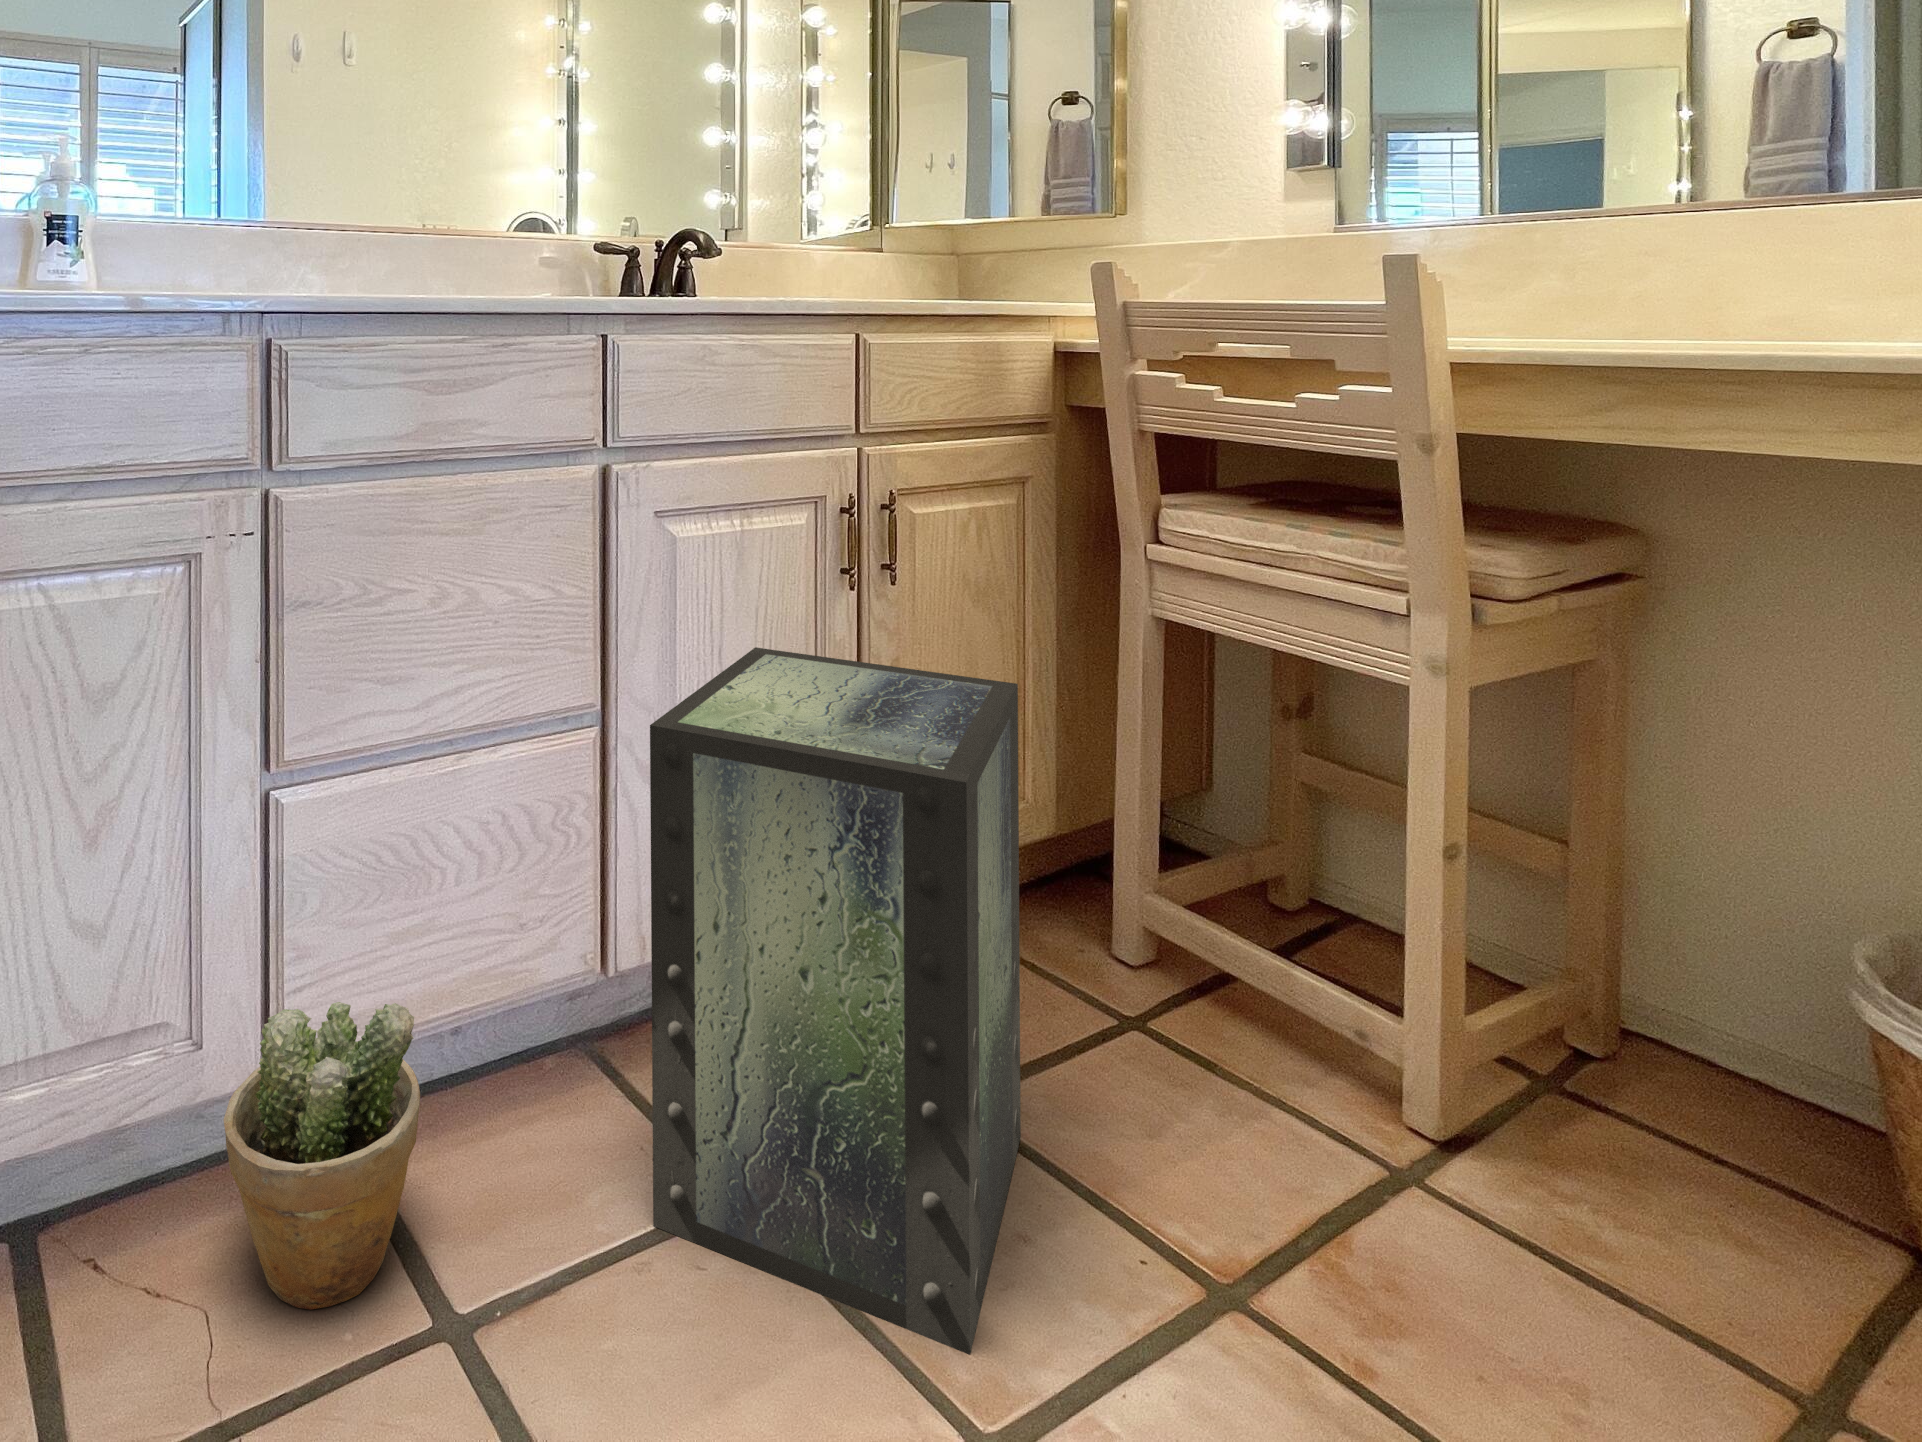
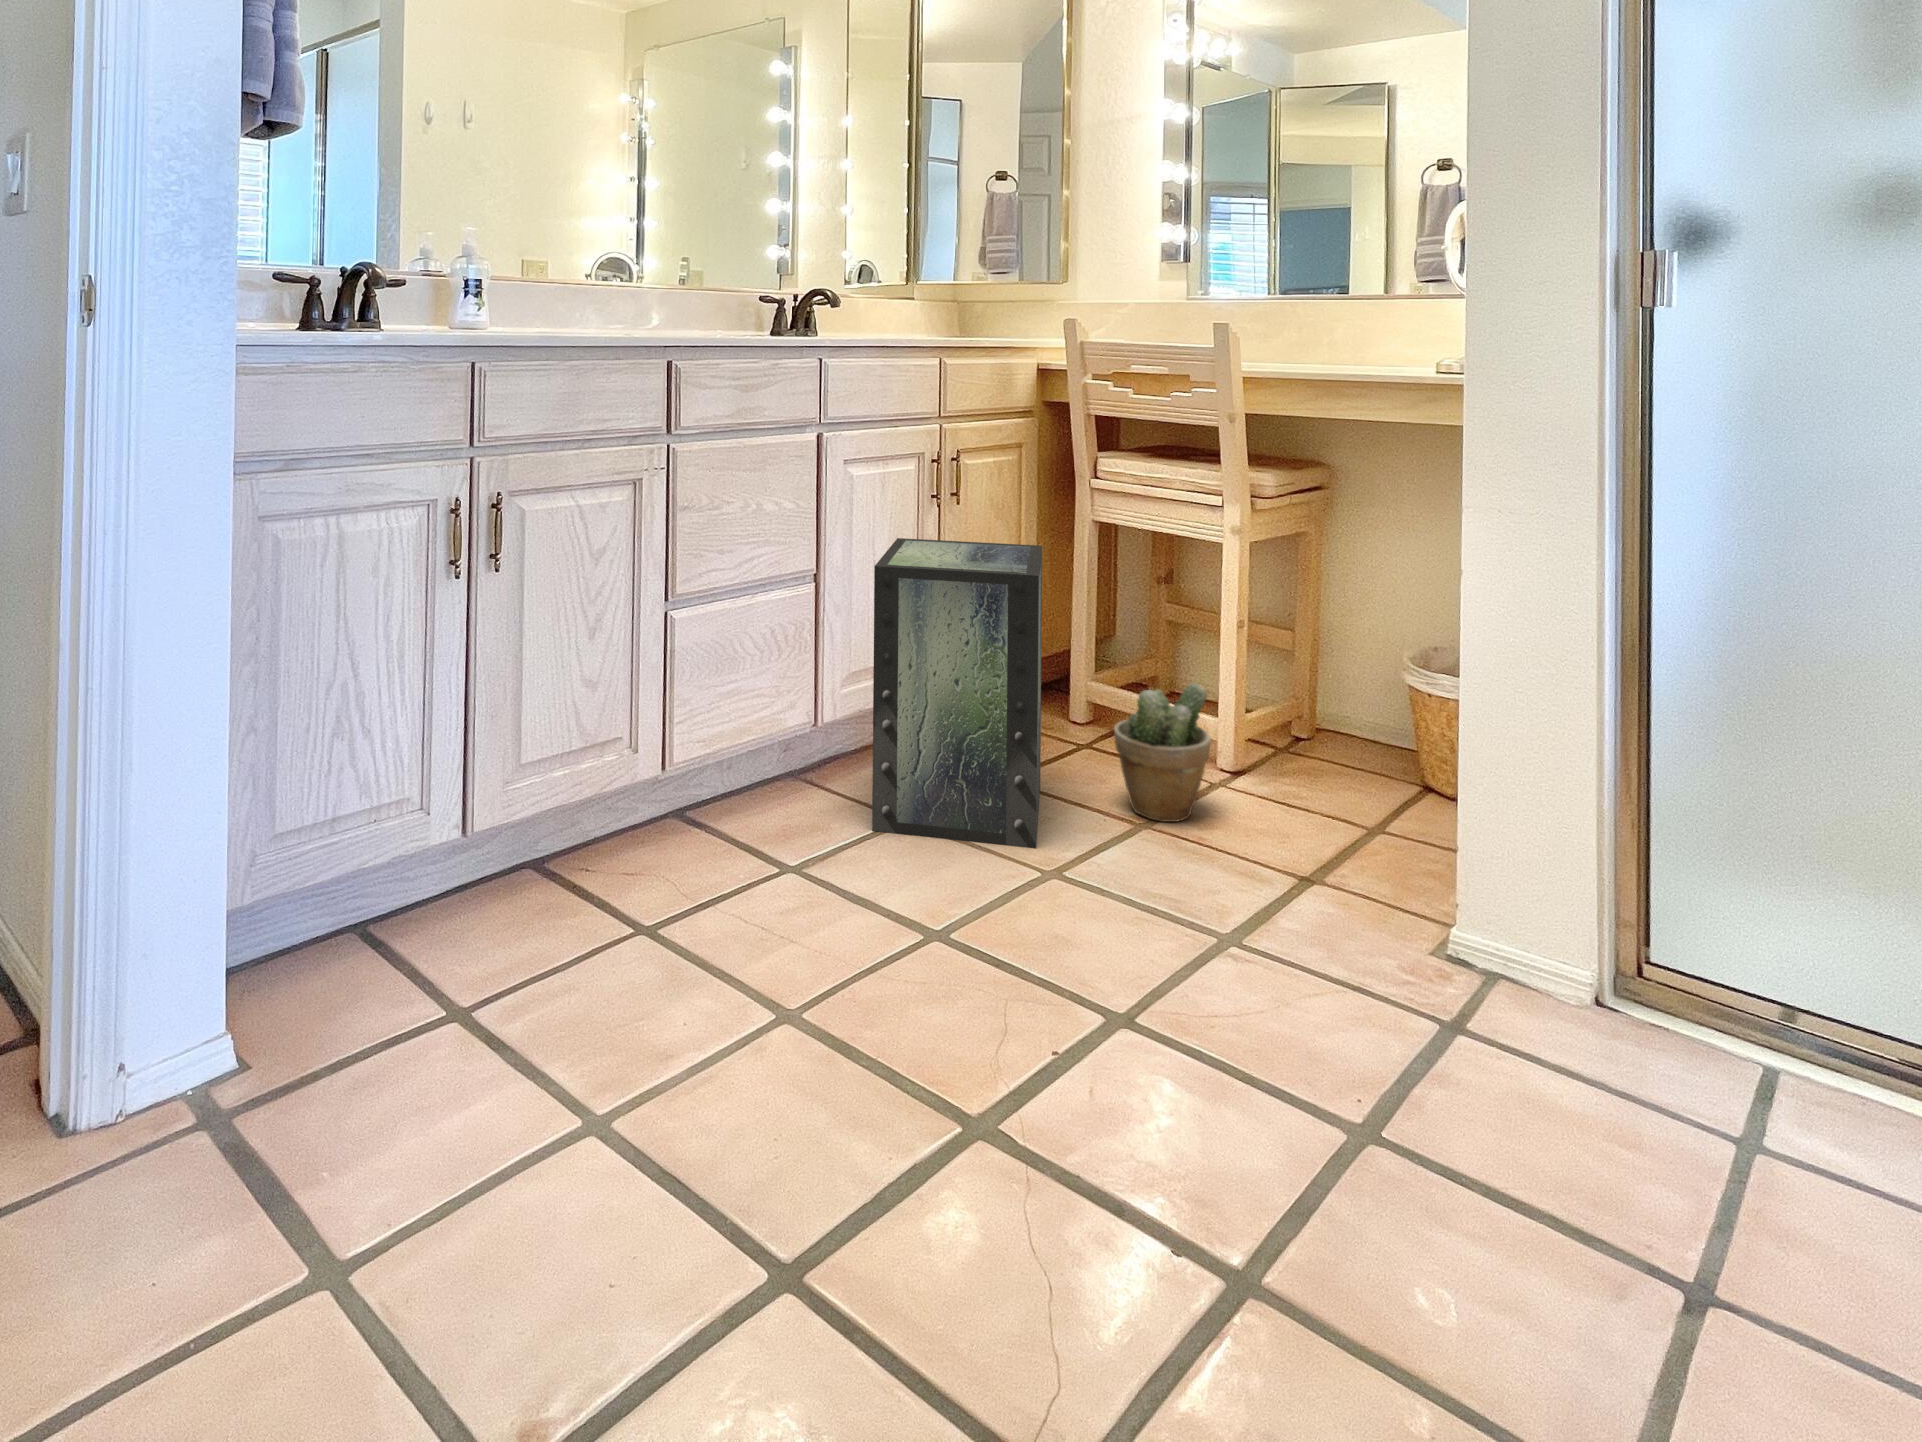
potted plant: present [224,1002,420,1310] -> present [1114,683,1211,822]

